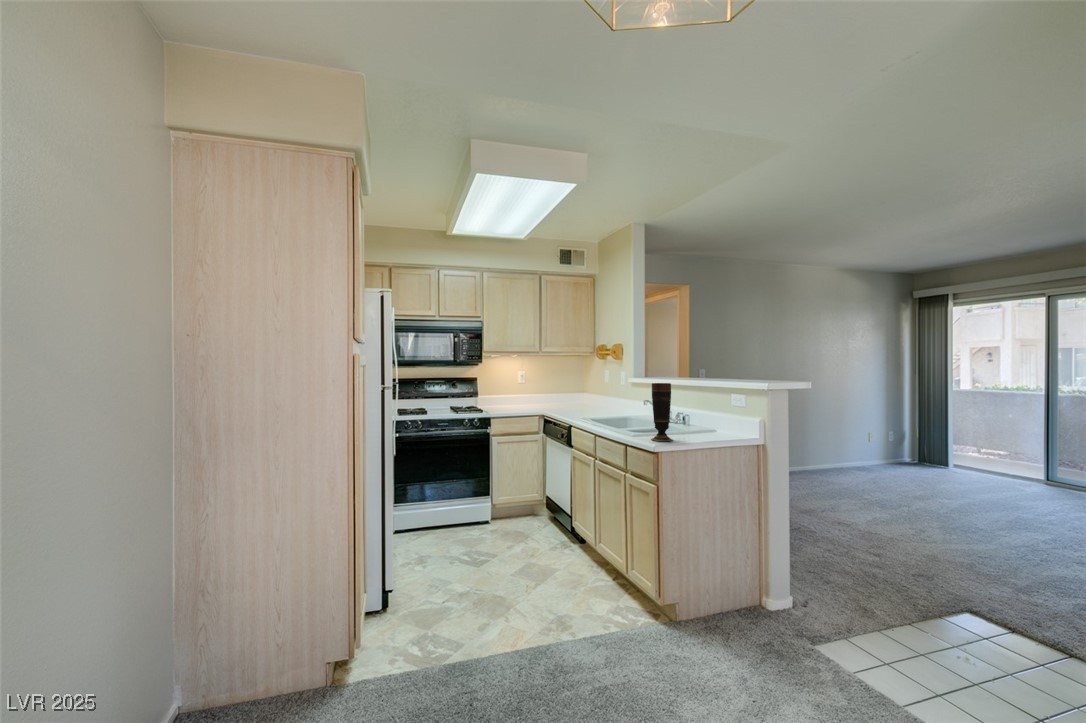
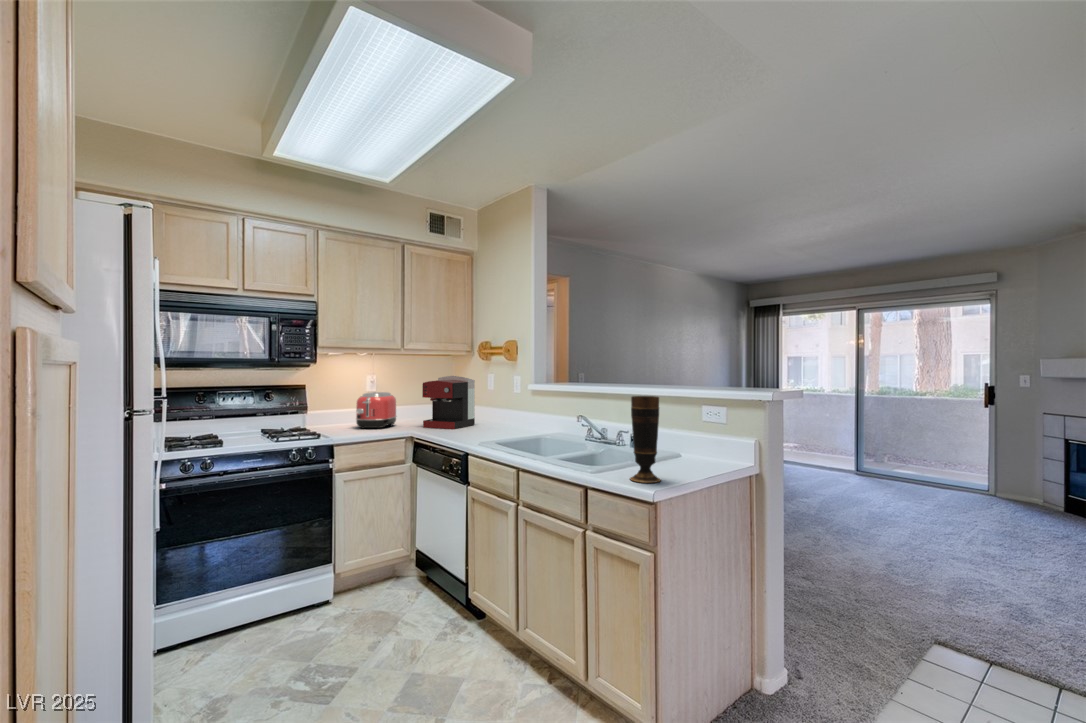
coffee maker: none [554,372,594,411] -> present [422,376,475,429]
toaster: none [509,384,538,409] -> present [356,392,397,429]

